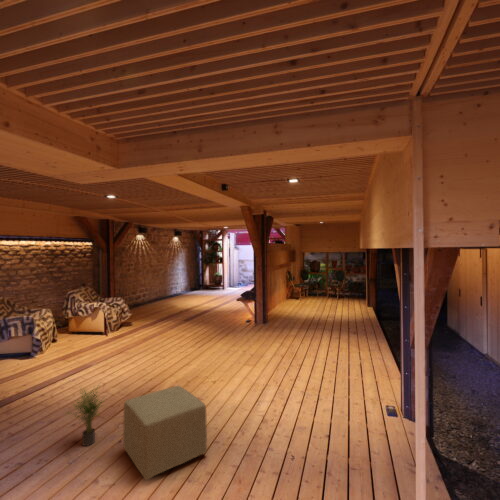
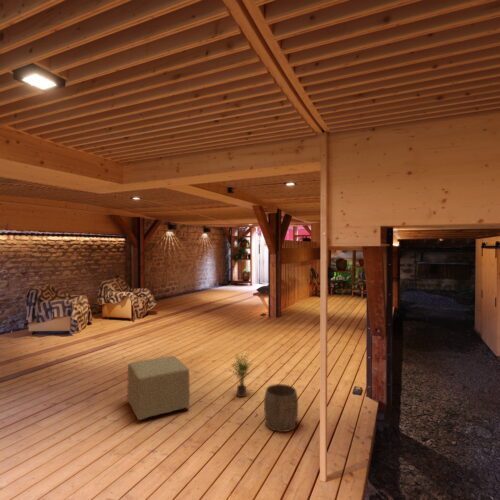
potted plant: present [75,390,102,446] -> present [230,356,249,397]
woven basket: none [304,416,347,479] -> present [264,384,298,432]

